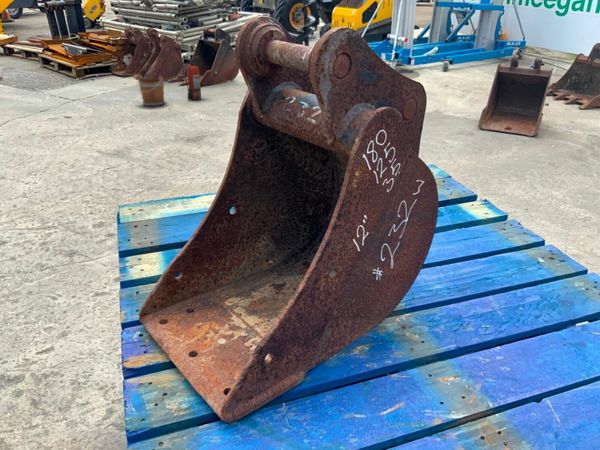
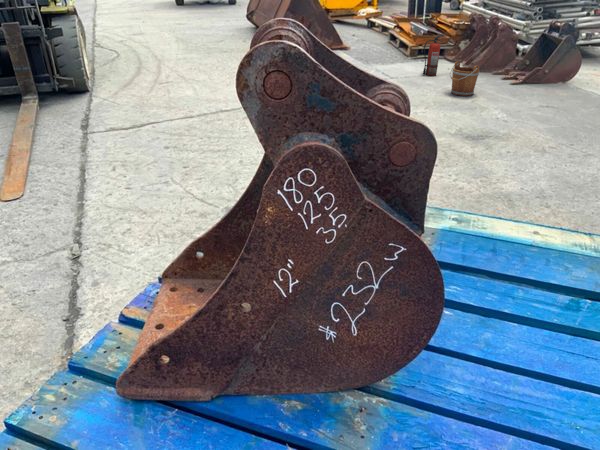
fire extinguisher: present [183,56,201,100] -> present [423,35,443,76]

